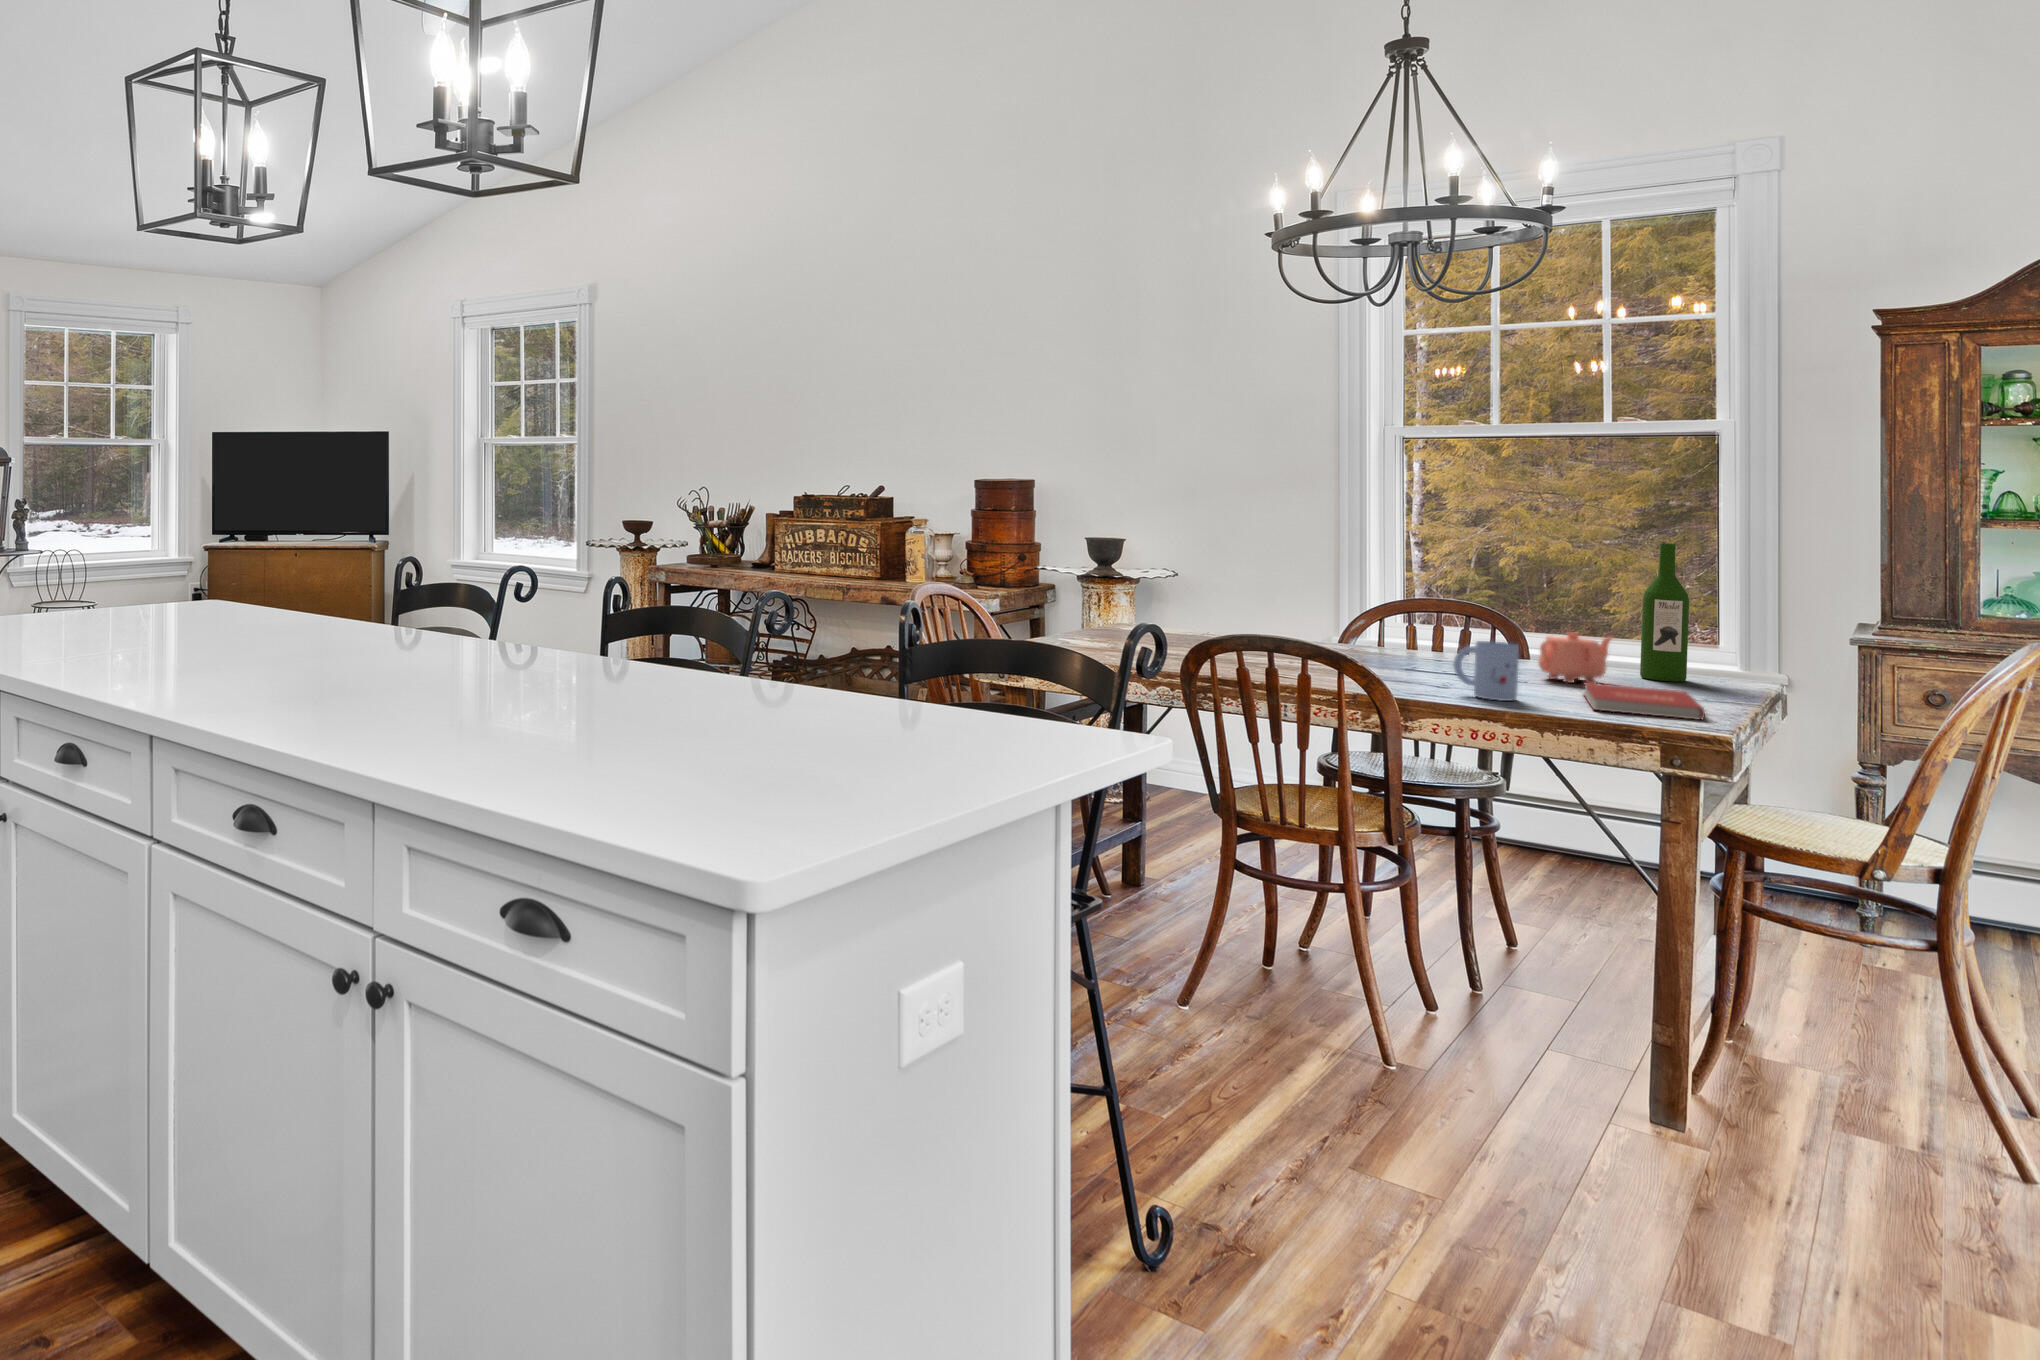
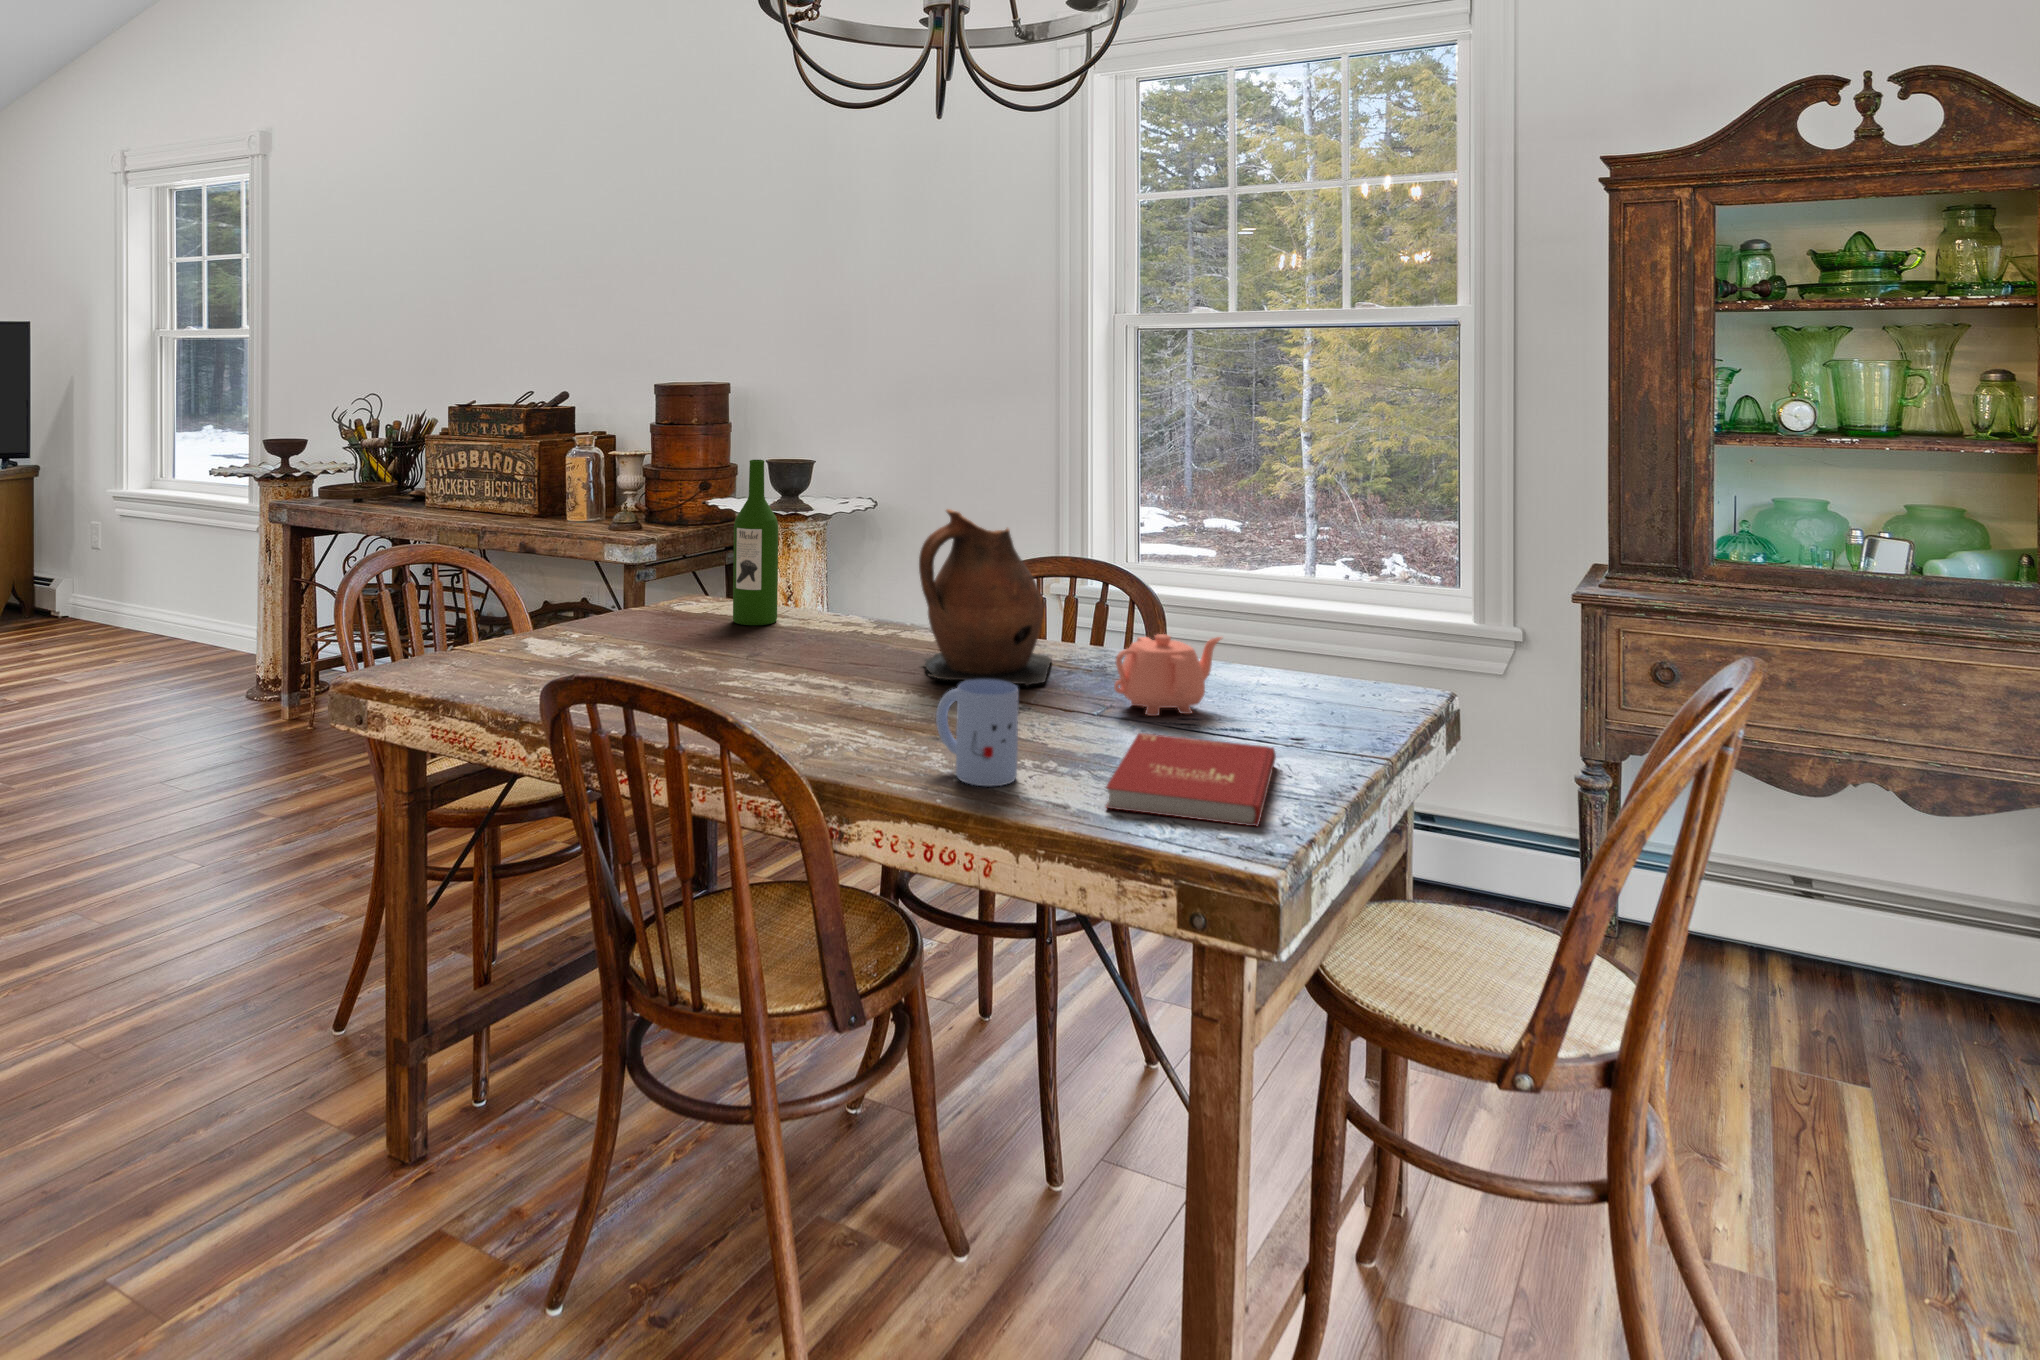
wine bottle: present [1640,543,1689,682] -> present [733,460,778,625]
ceramic pitcher: none [1361,552,1470,669] -> present [919,509,1052,687]

